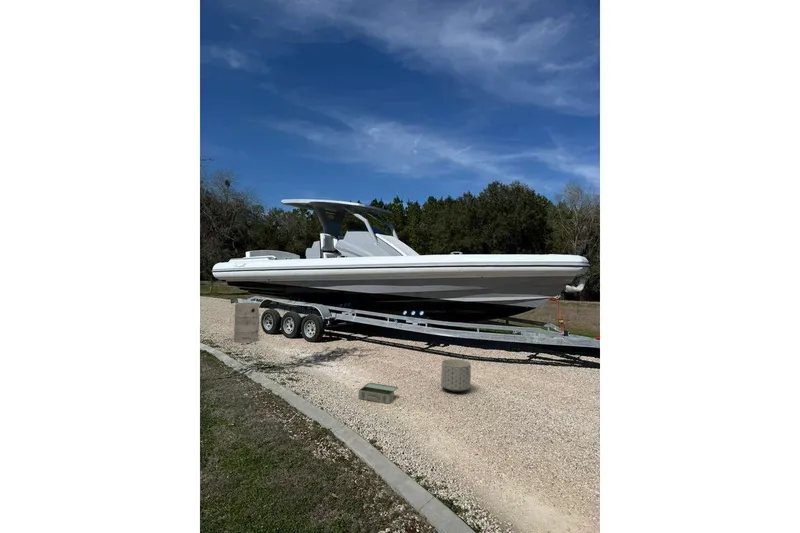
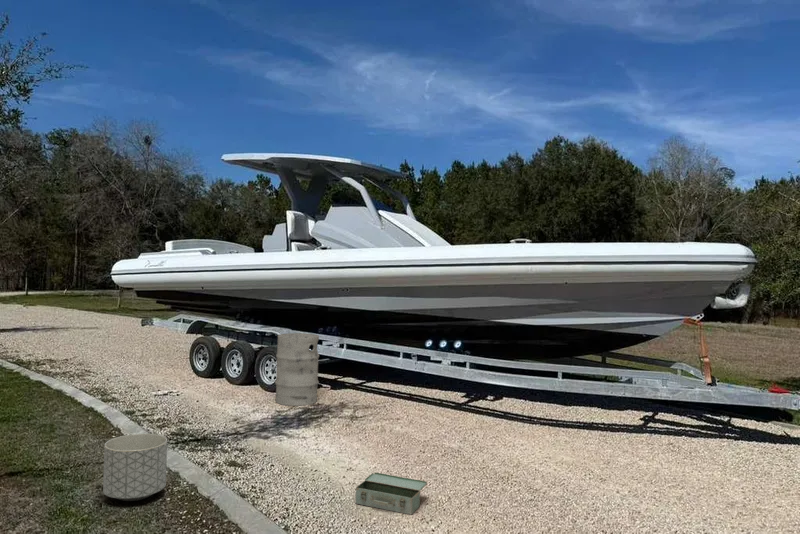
trash can: present [234,303,260,343] -> present [275,333,319,406]
planter: present [441,359,471,392] -> present [103,434,167,501]

